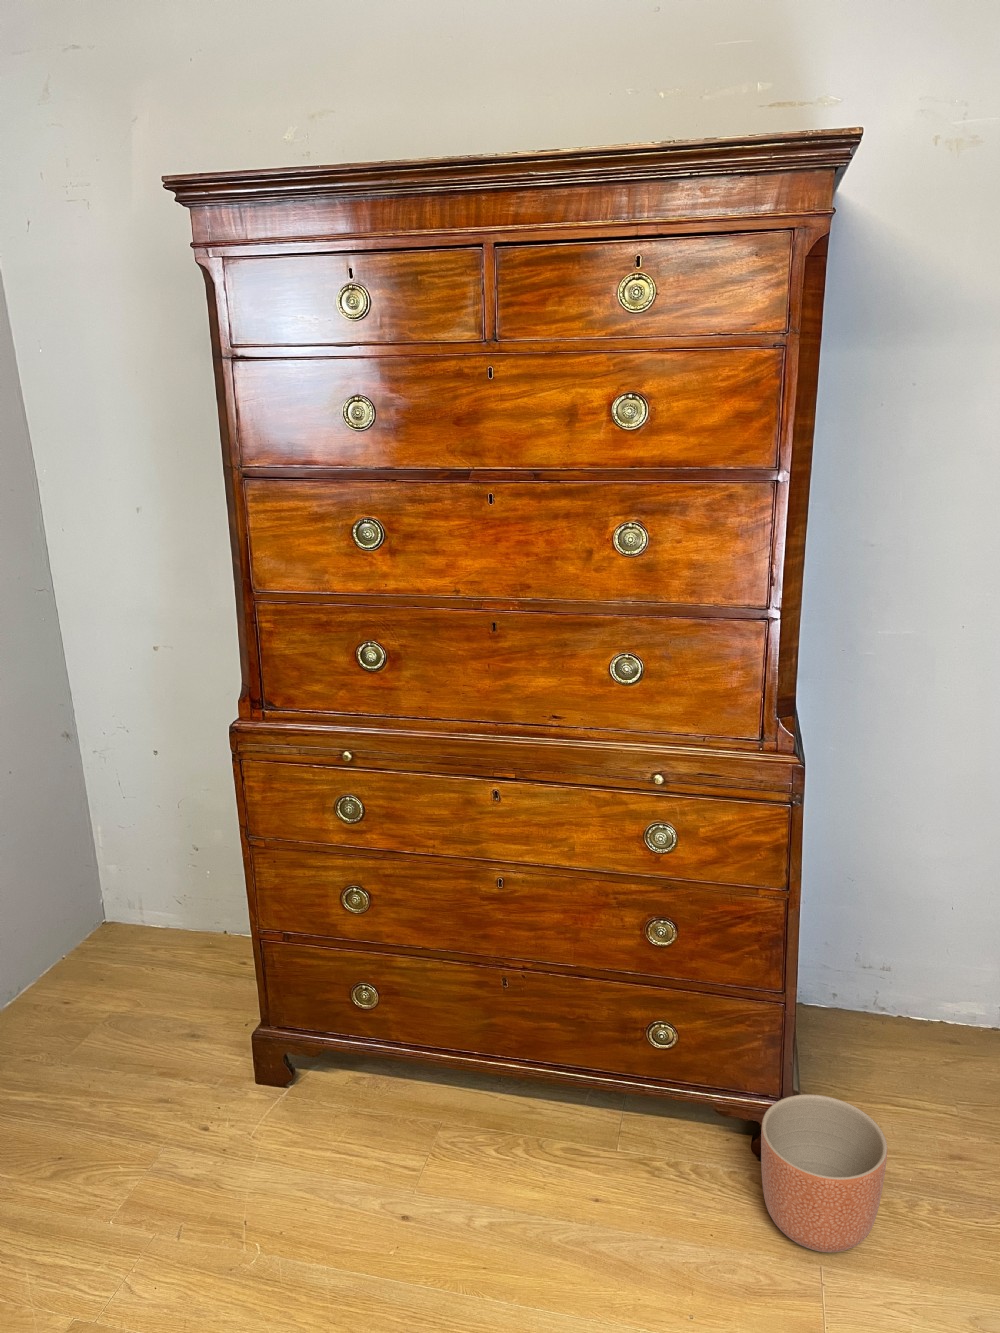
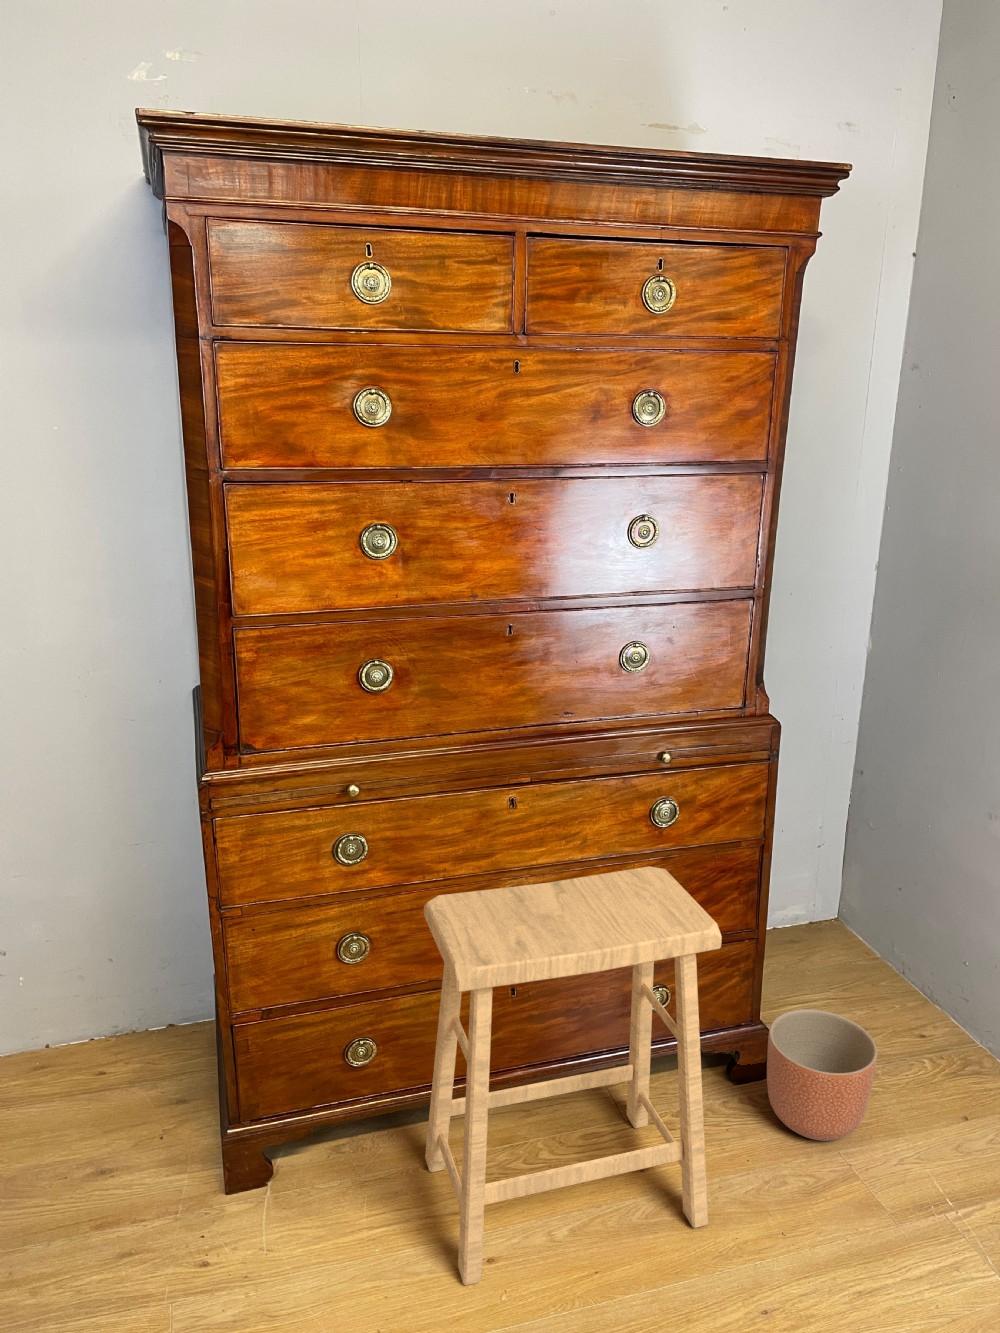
stool: none [348,866,636,1271] -> present [424,866,722,1285]

